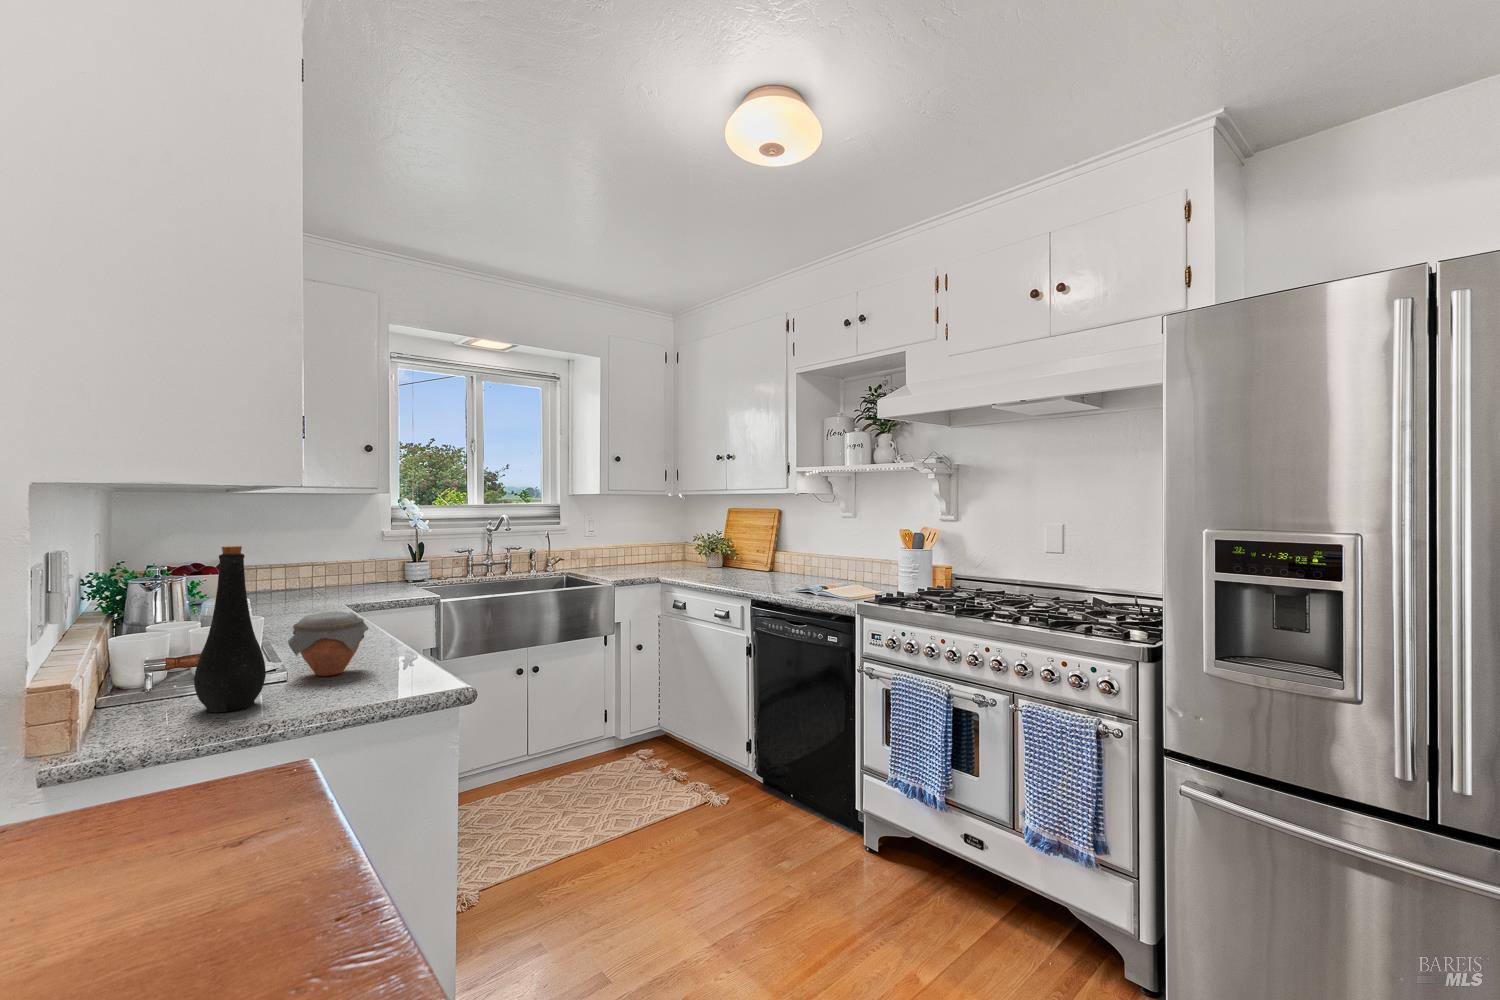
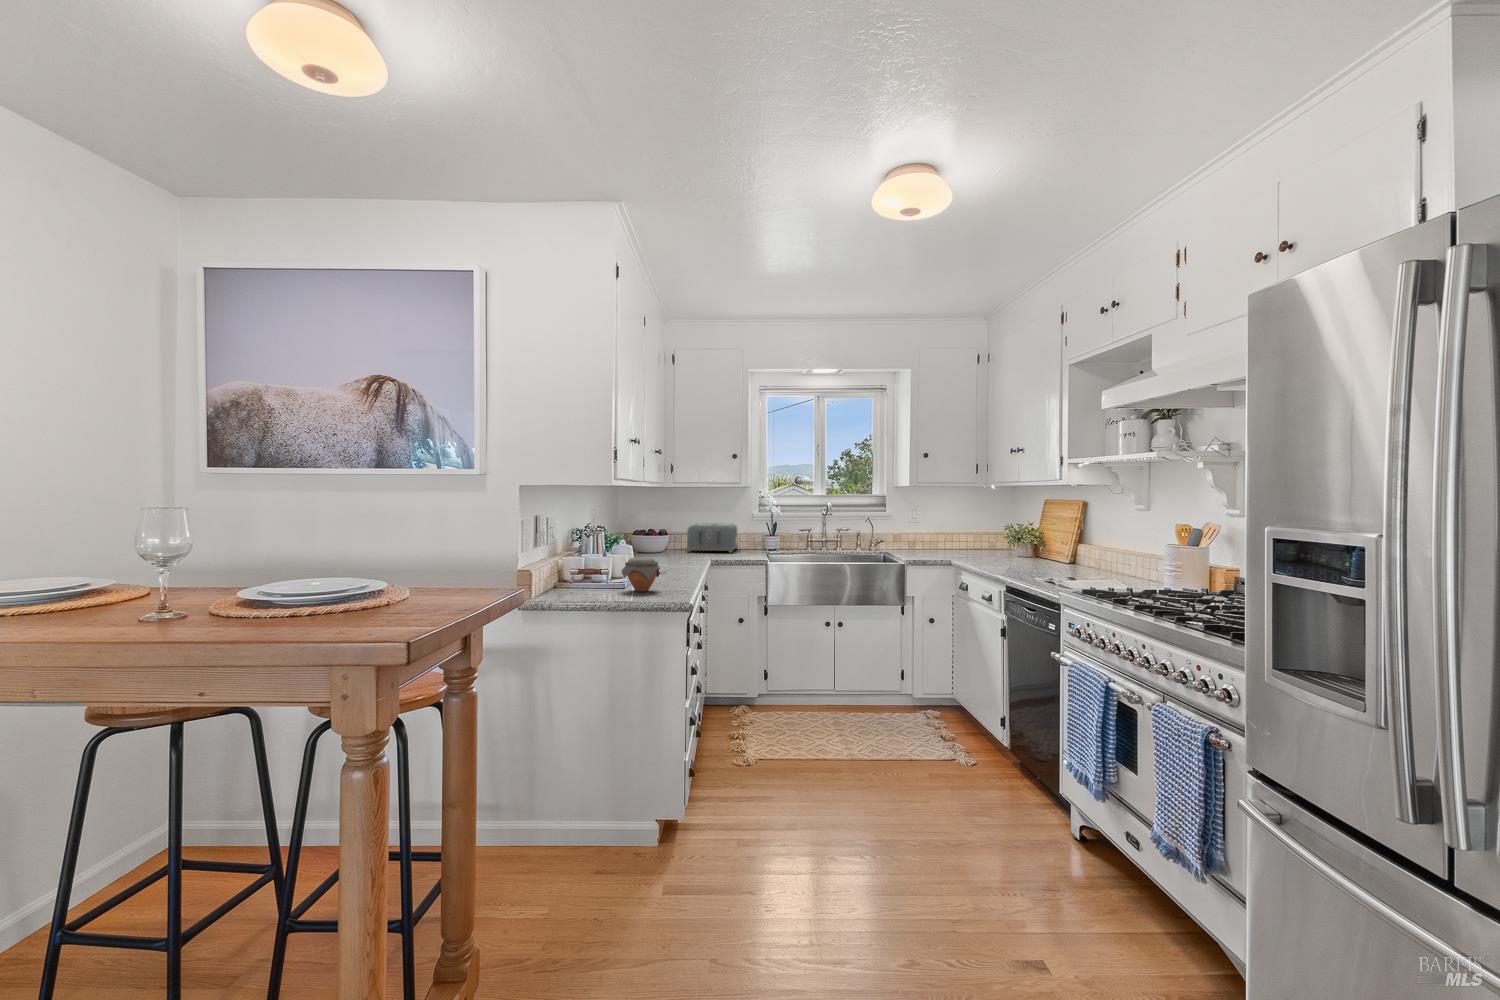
bottle: present [194,546,266,712] -> none [574,518,602,598]
toaster: none [280,547,365,593] -> present [686,523,738,553]

